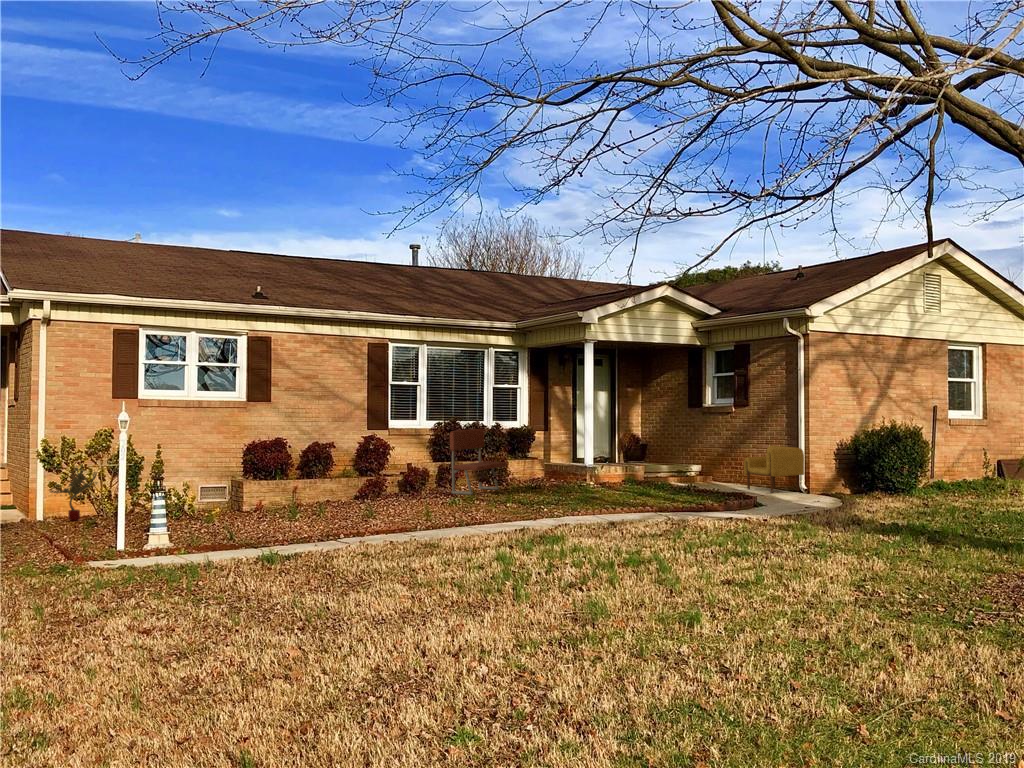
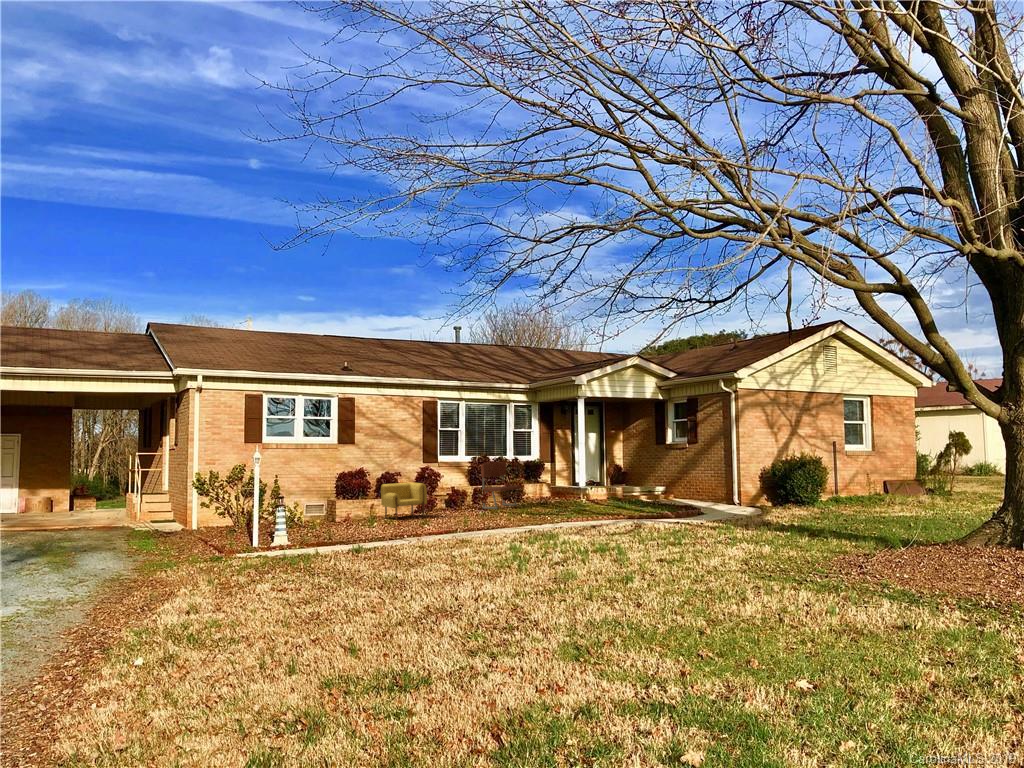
armchair: present [744,446,804,493] -> present [381,482,427,520]
potted tree: present [50,466,97,521] -> none [202,490,236,529]

